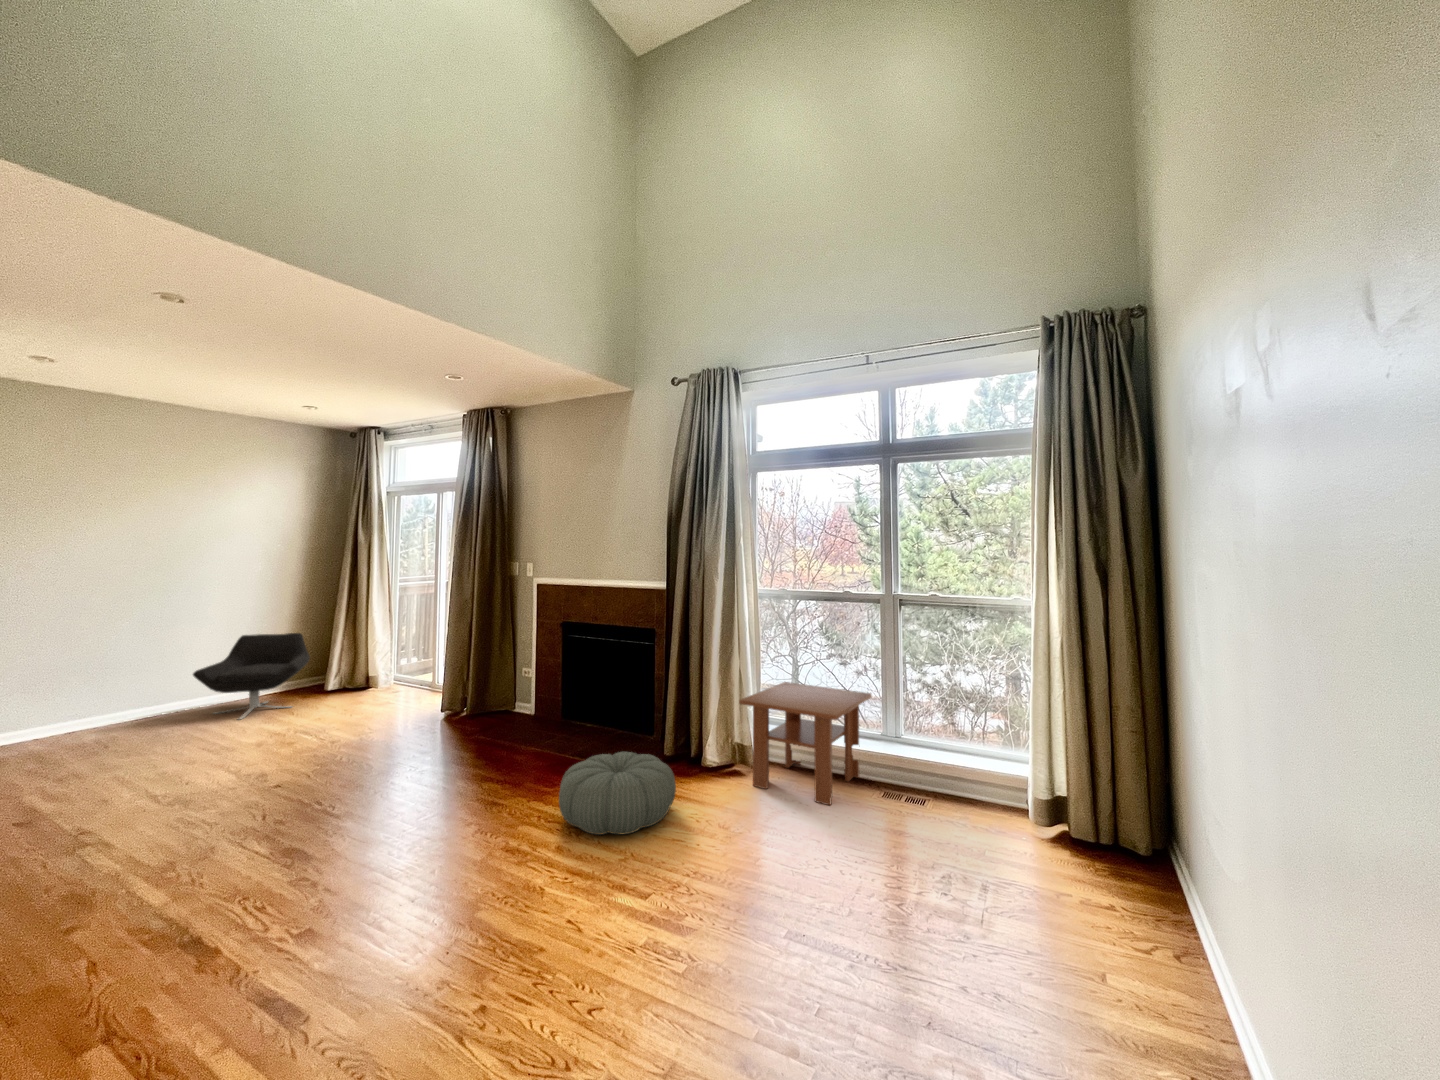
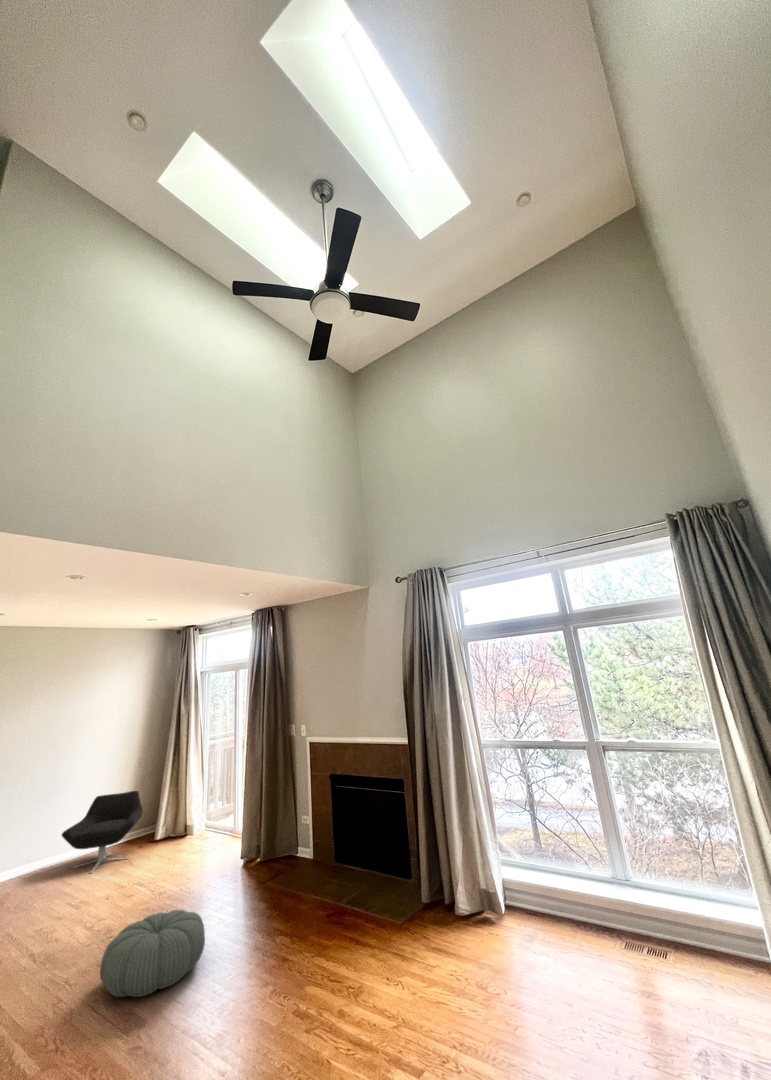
coffee table: present [739,682,872,805] -> none [481,823,604,959]
pouf: present [559,752,676,835] -> present [100,910,205,997]

